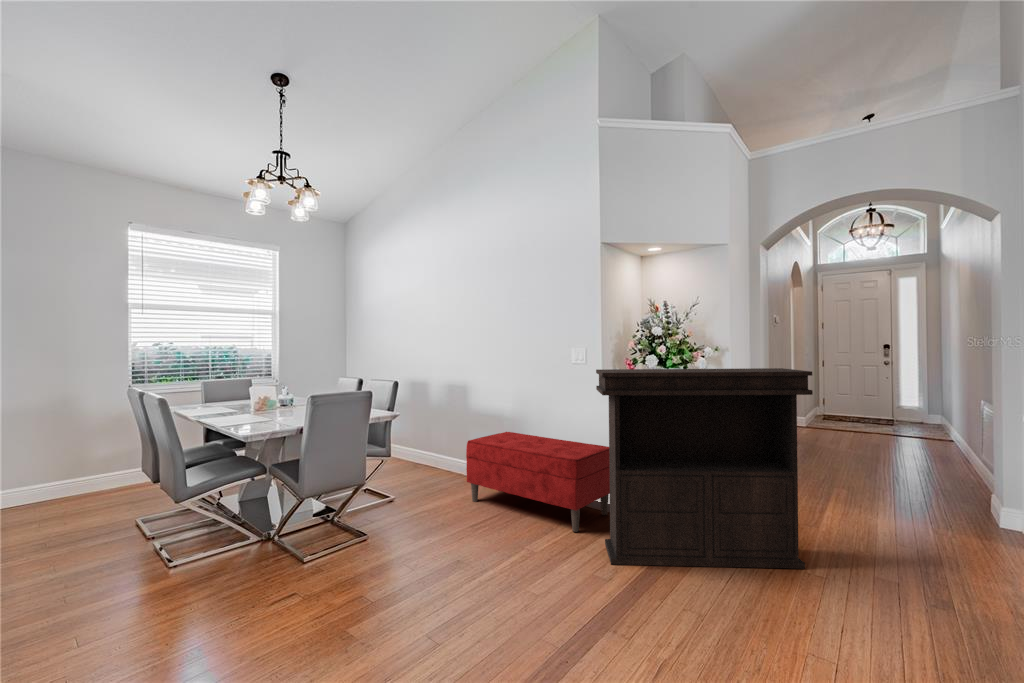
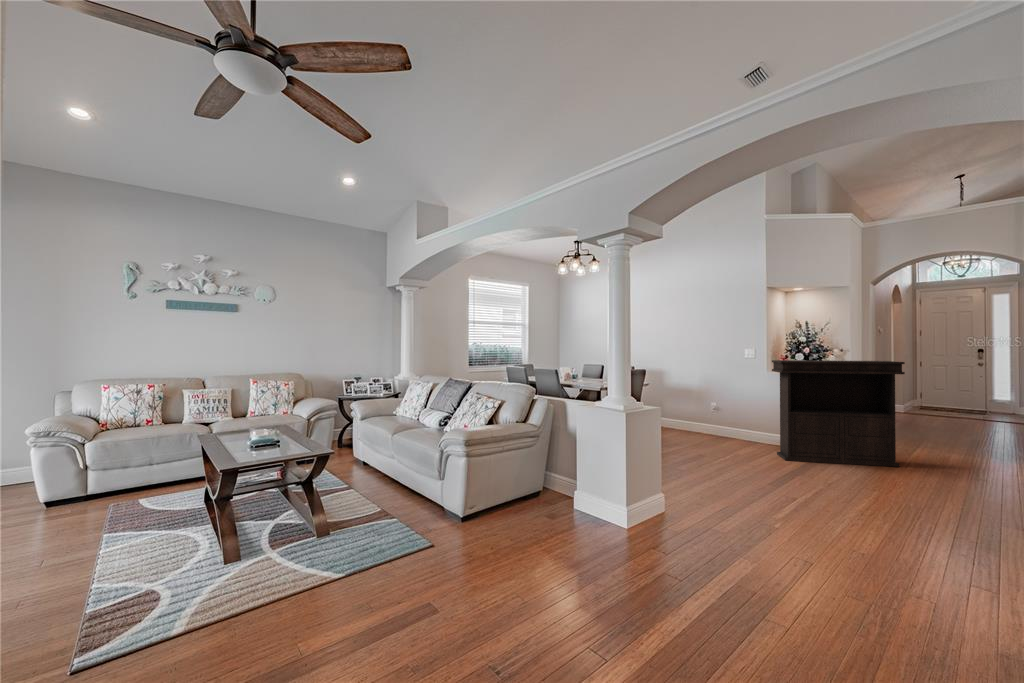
bench: present [466,432,610,532] -> none [679,399,774,450]

